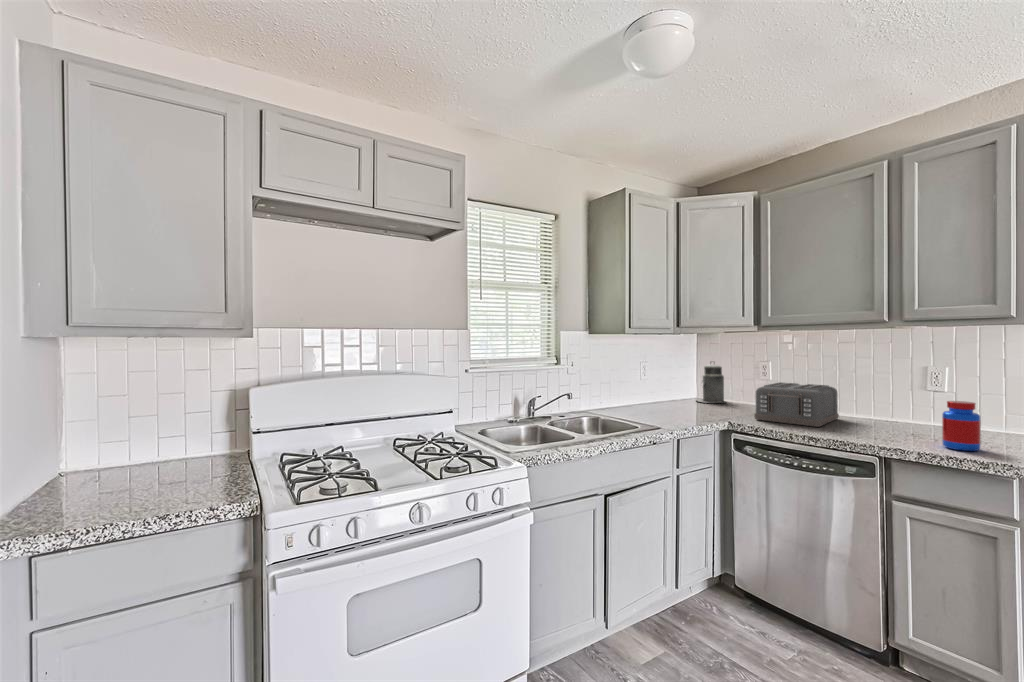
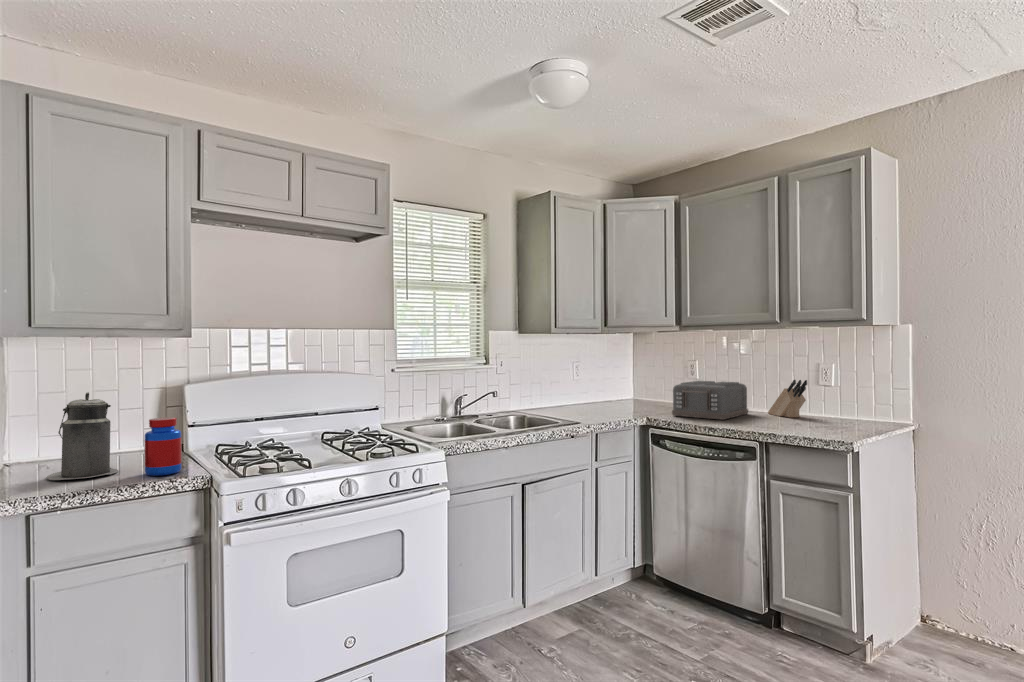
canister: present [697,364,725,403] -> present [46,392,118,480]
knife block: none [861,385,917,426] -> present [768,380,807,418]
jar: present [942,401,981,451] -> present [144,417,182,476]

